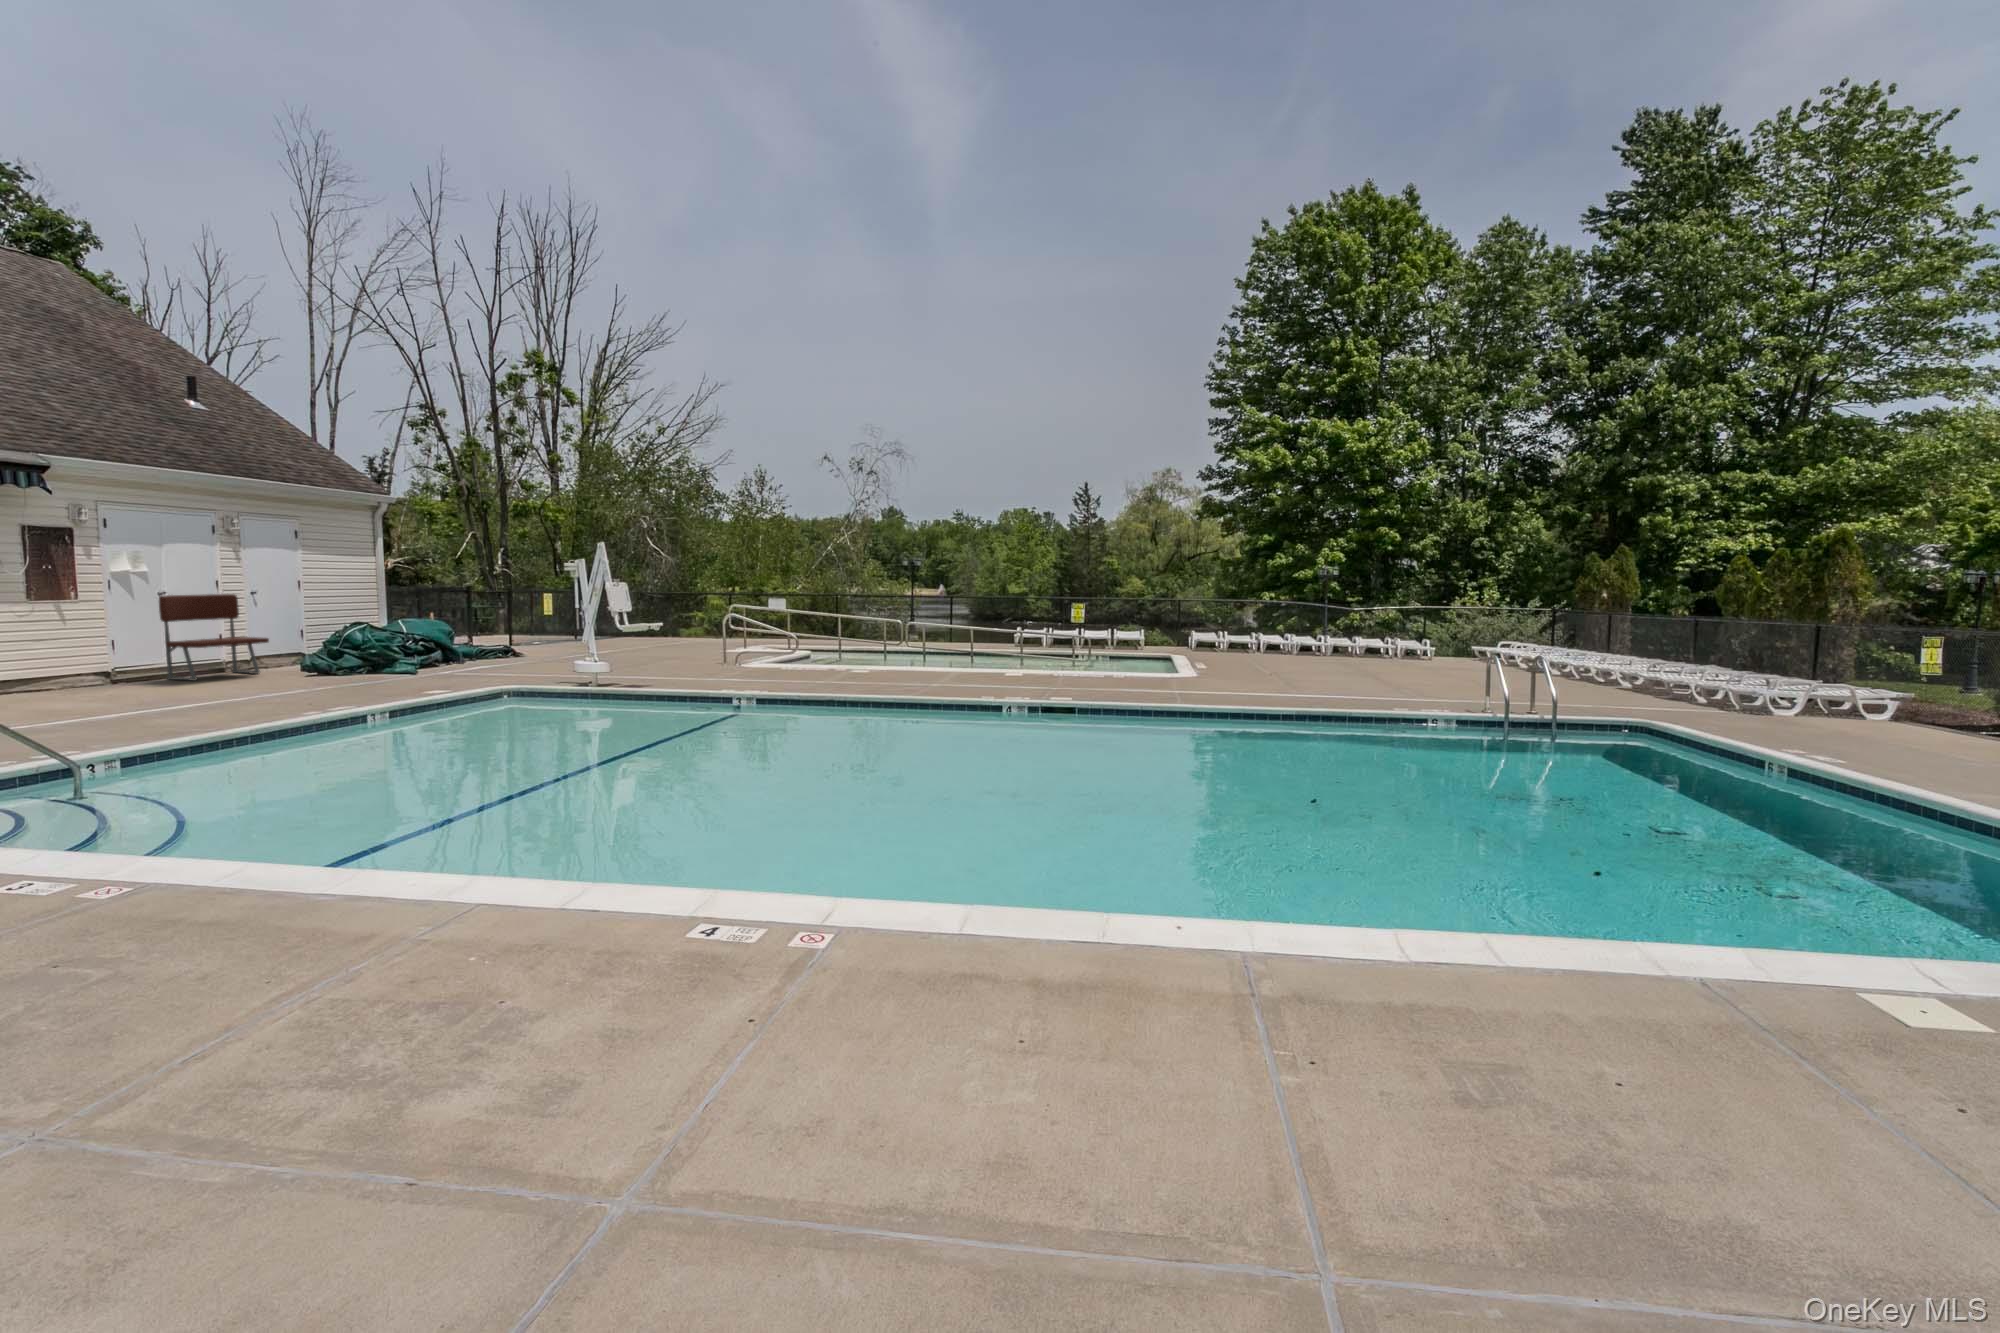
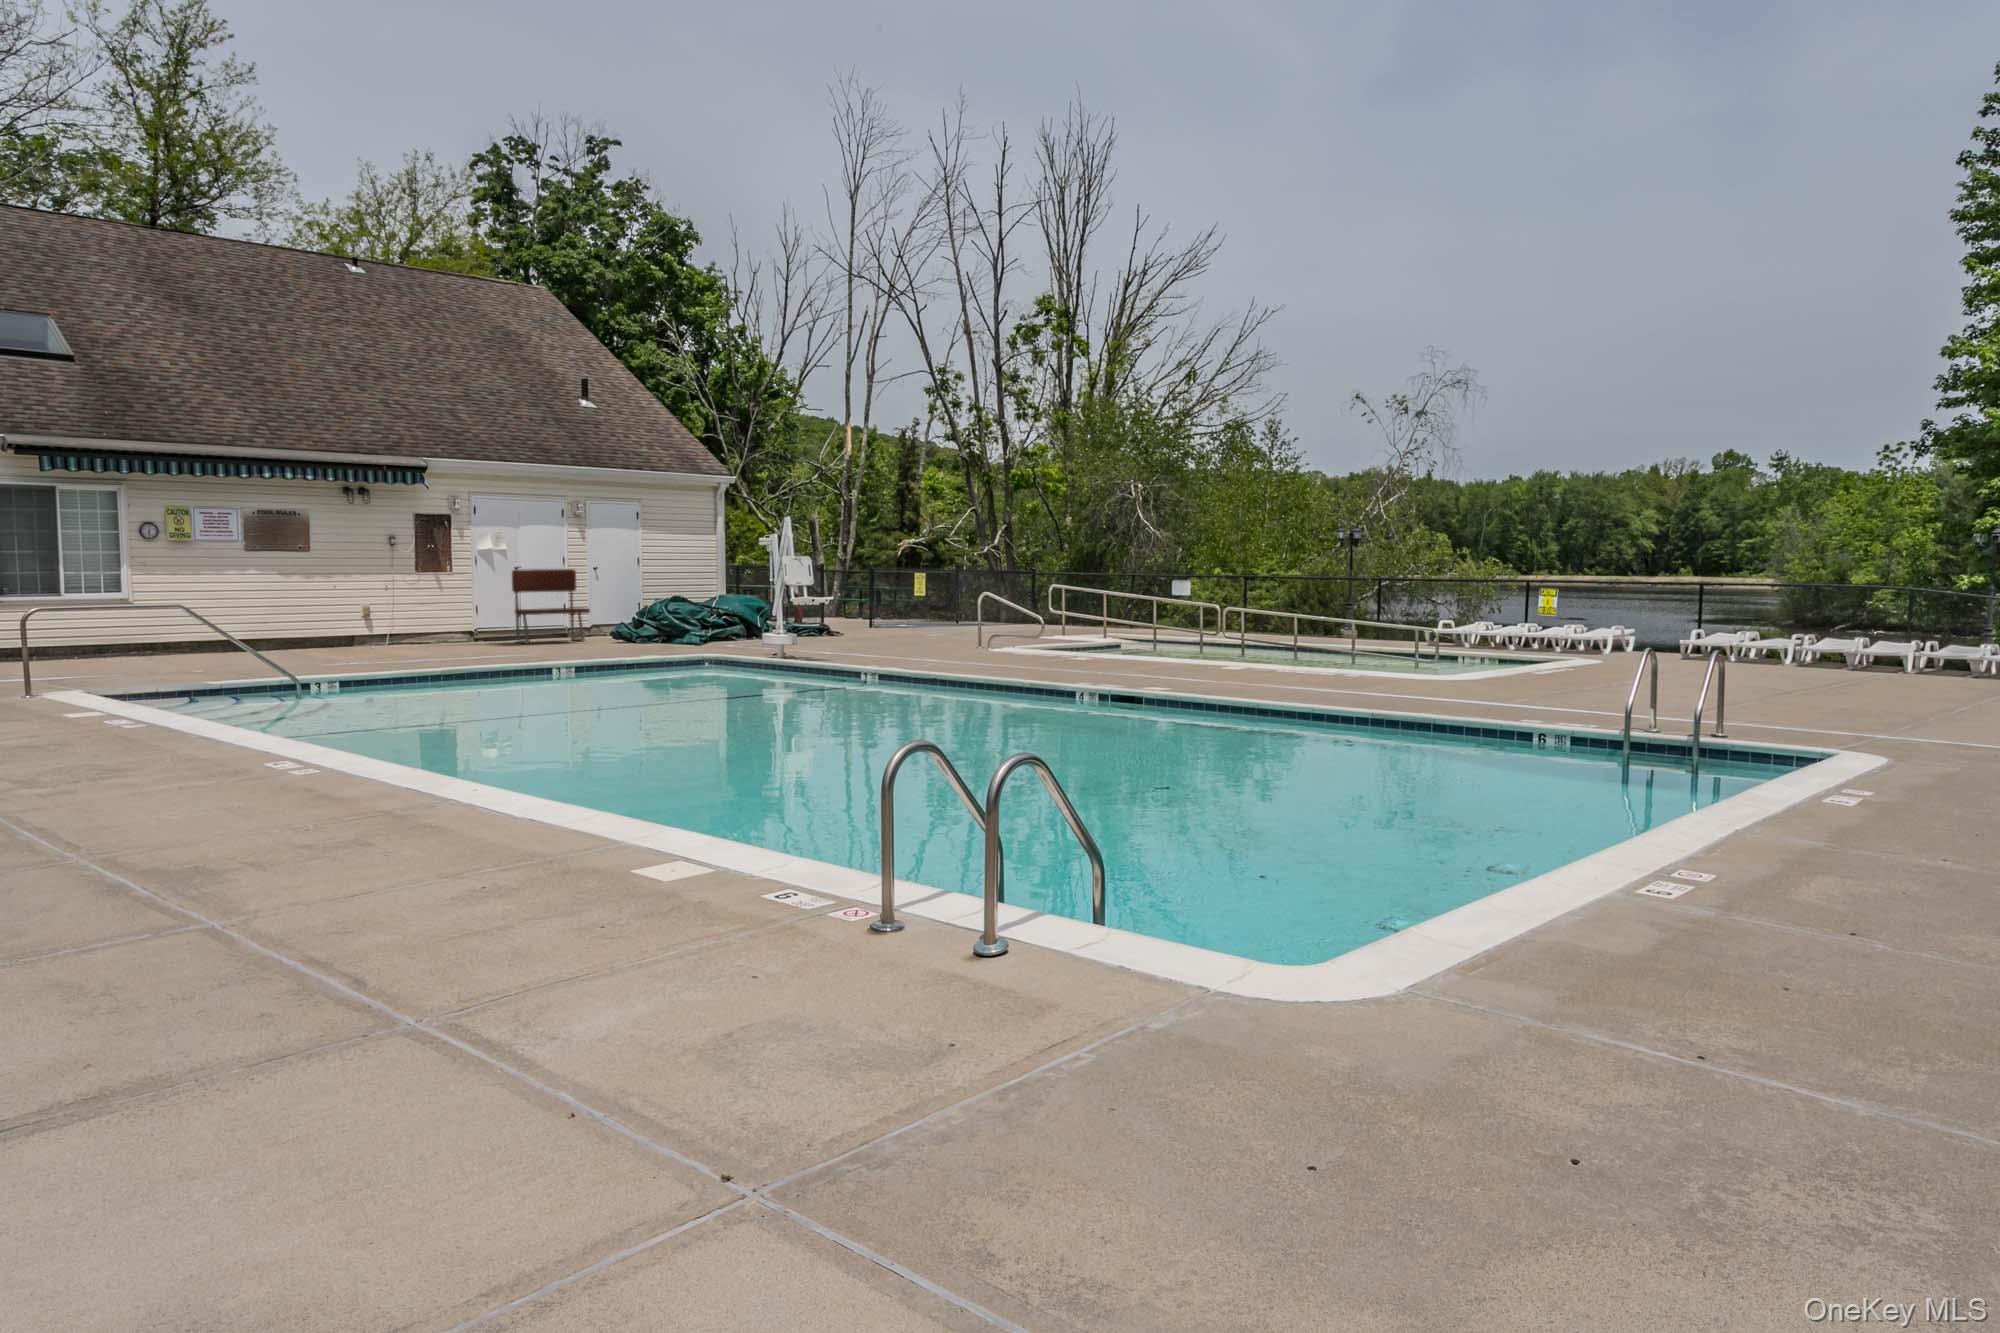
lounge chair: none [531,598,571,635] -> present [923,580,966,619]

